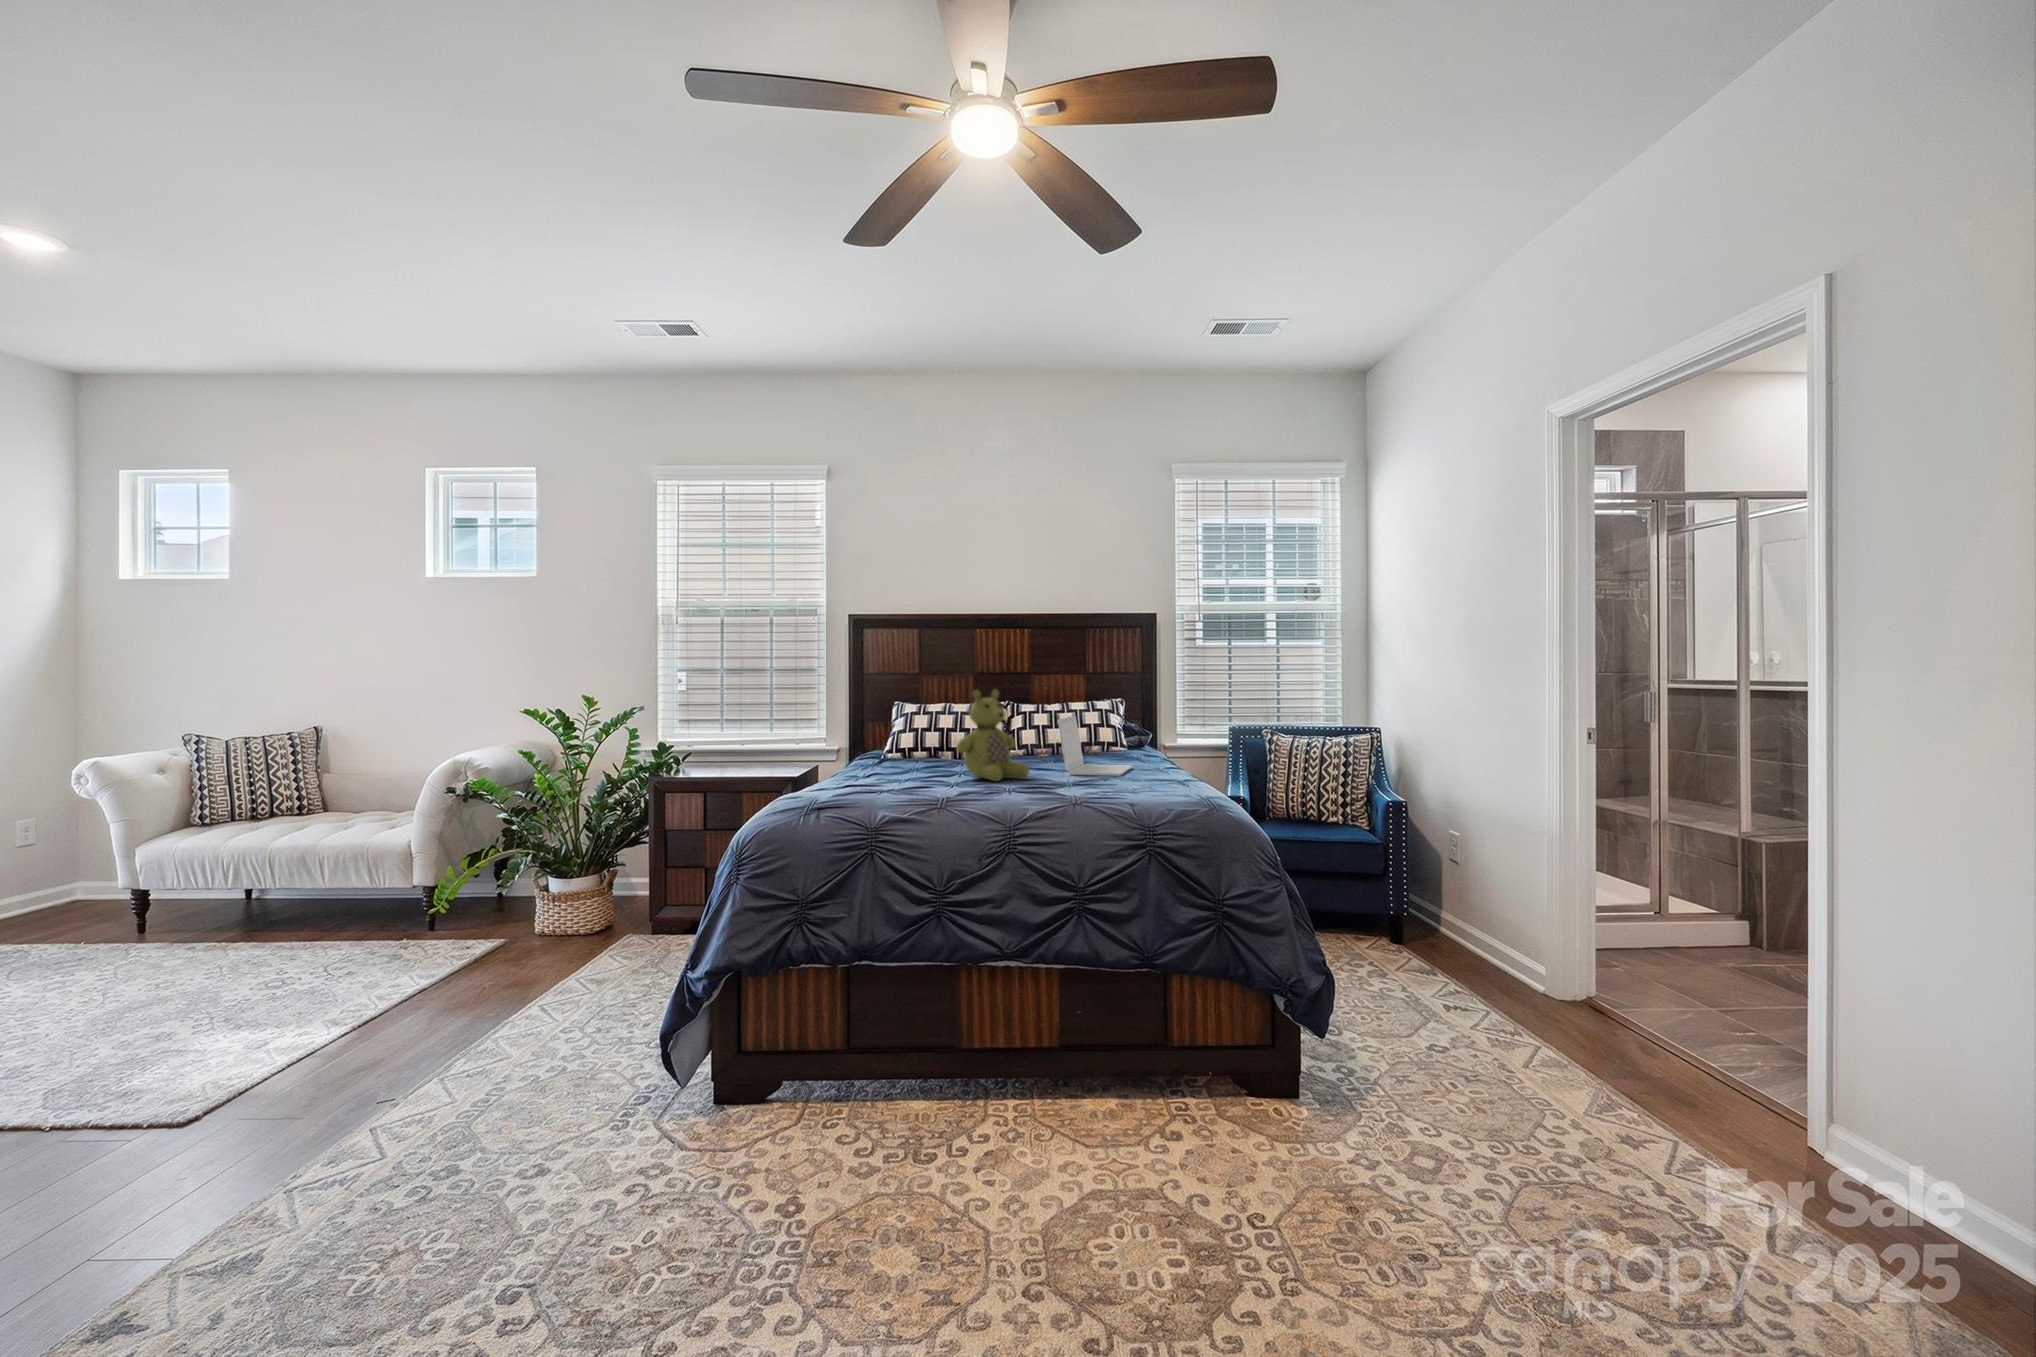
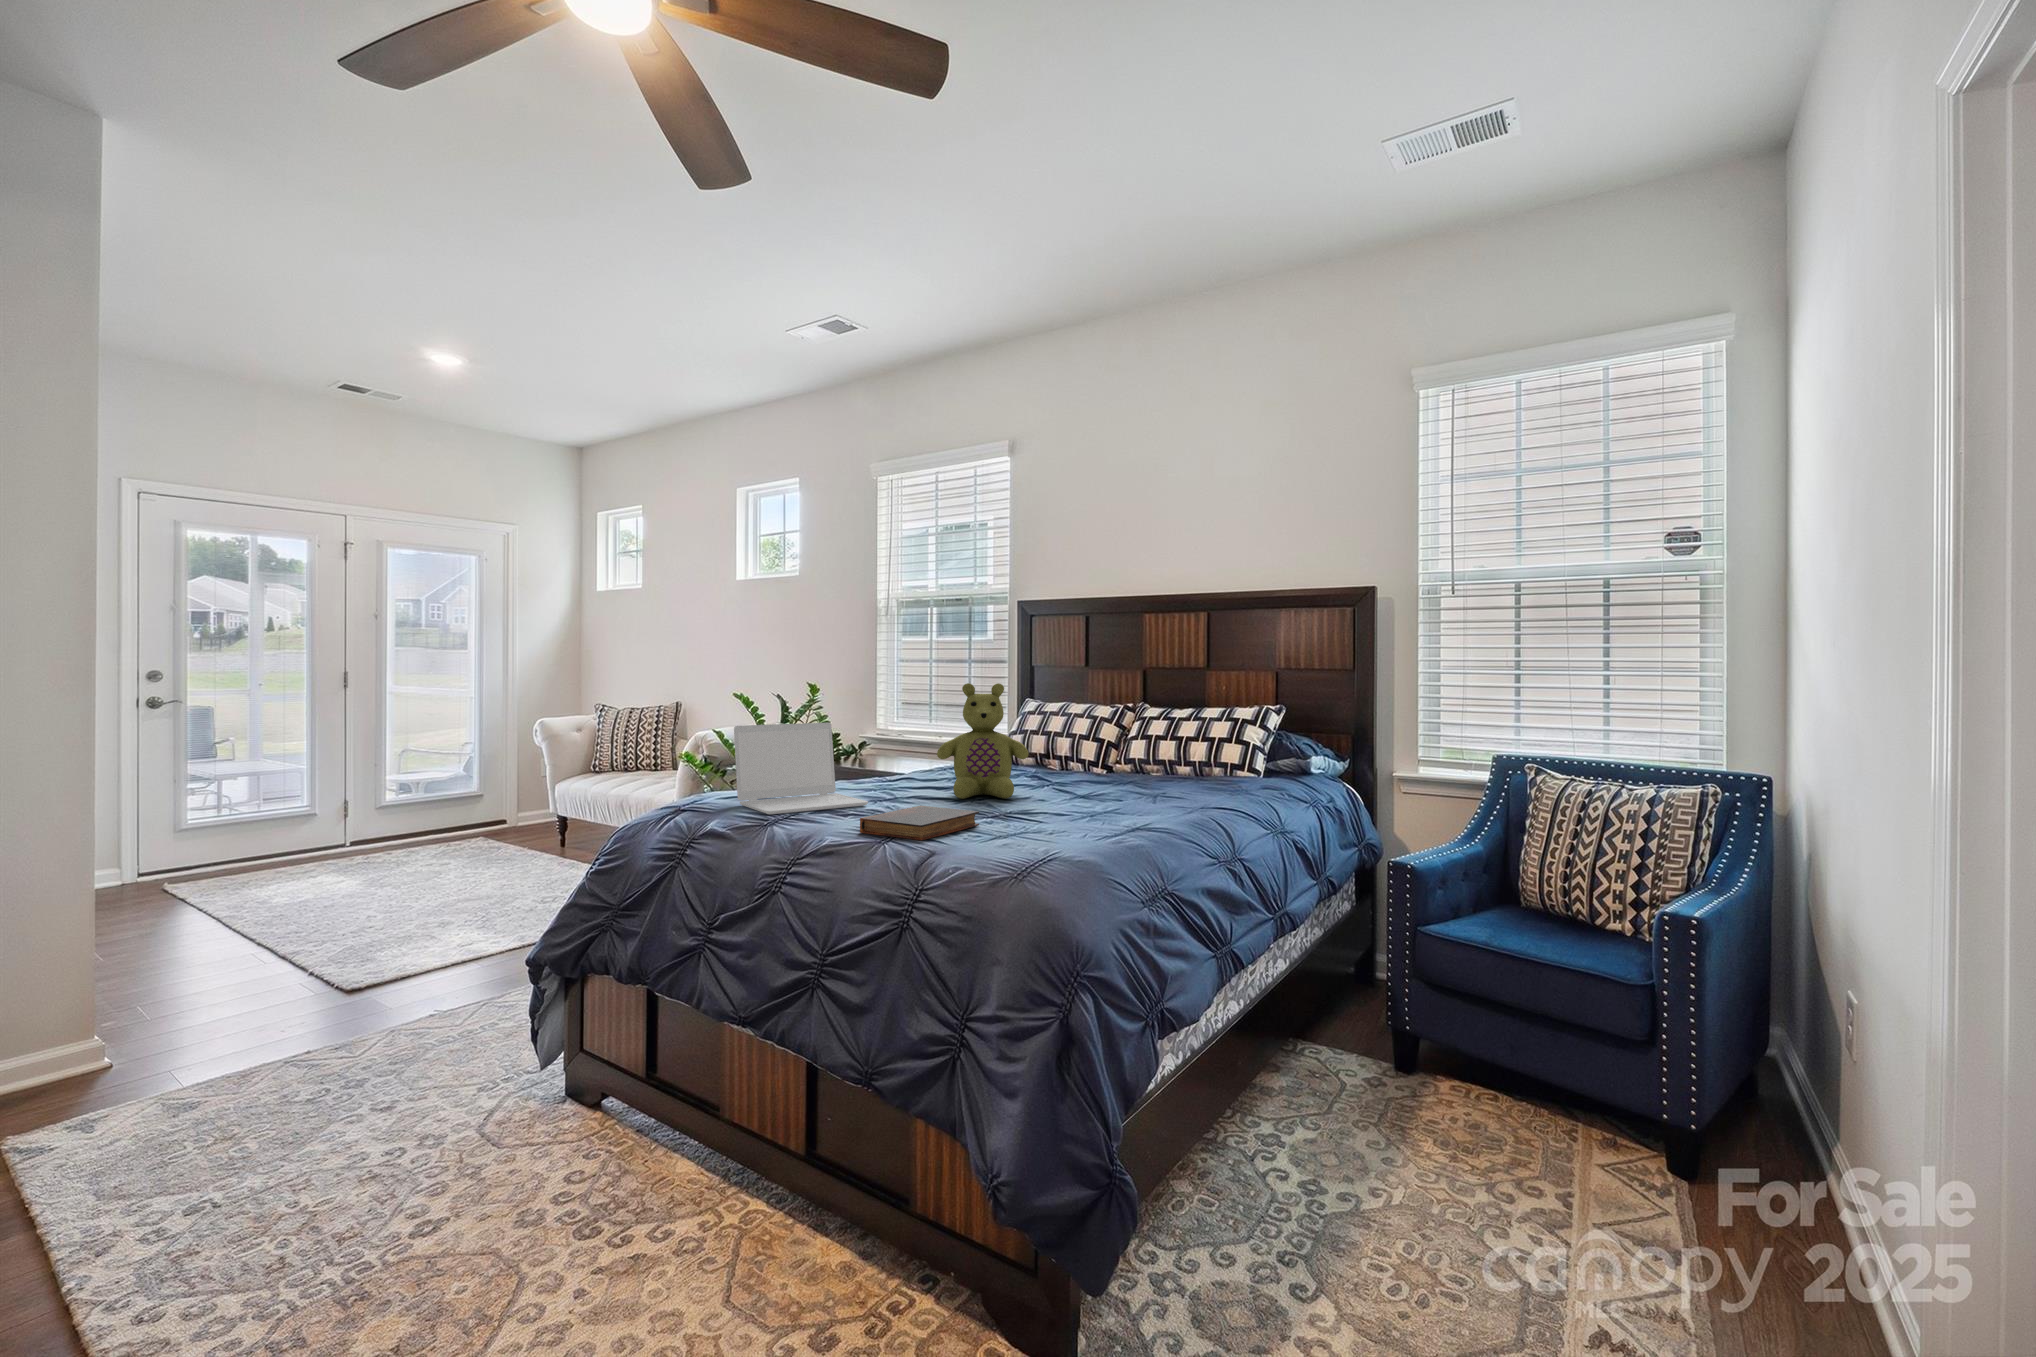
laptop: present [1058,716,1133,776] -> present [734,723,868,814]
book: none [1041,782,1107,804] -> present [860,806,979,840]

